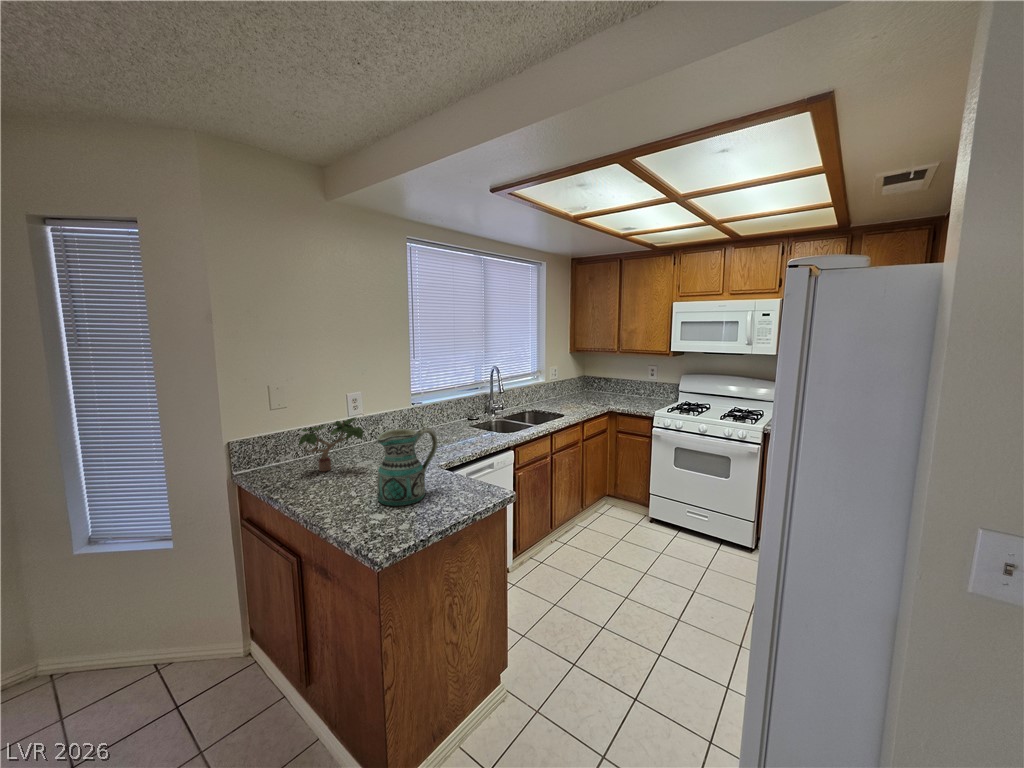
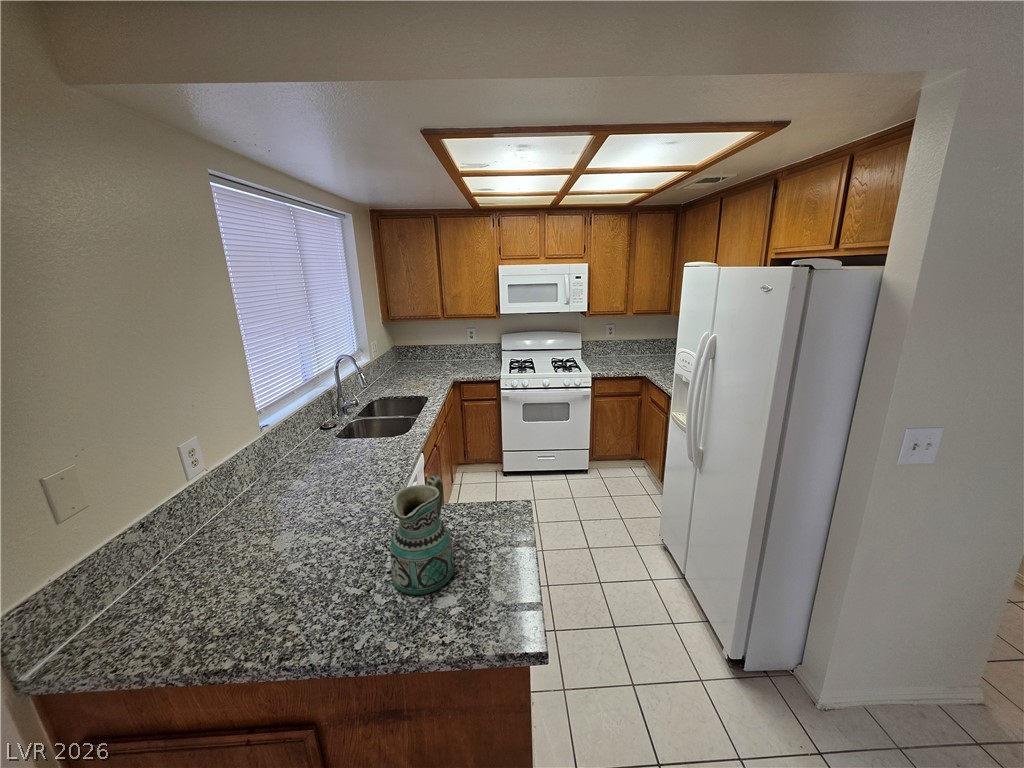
potted plant: present [299,417,363,471] -> none [168,481,315,588]

